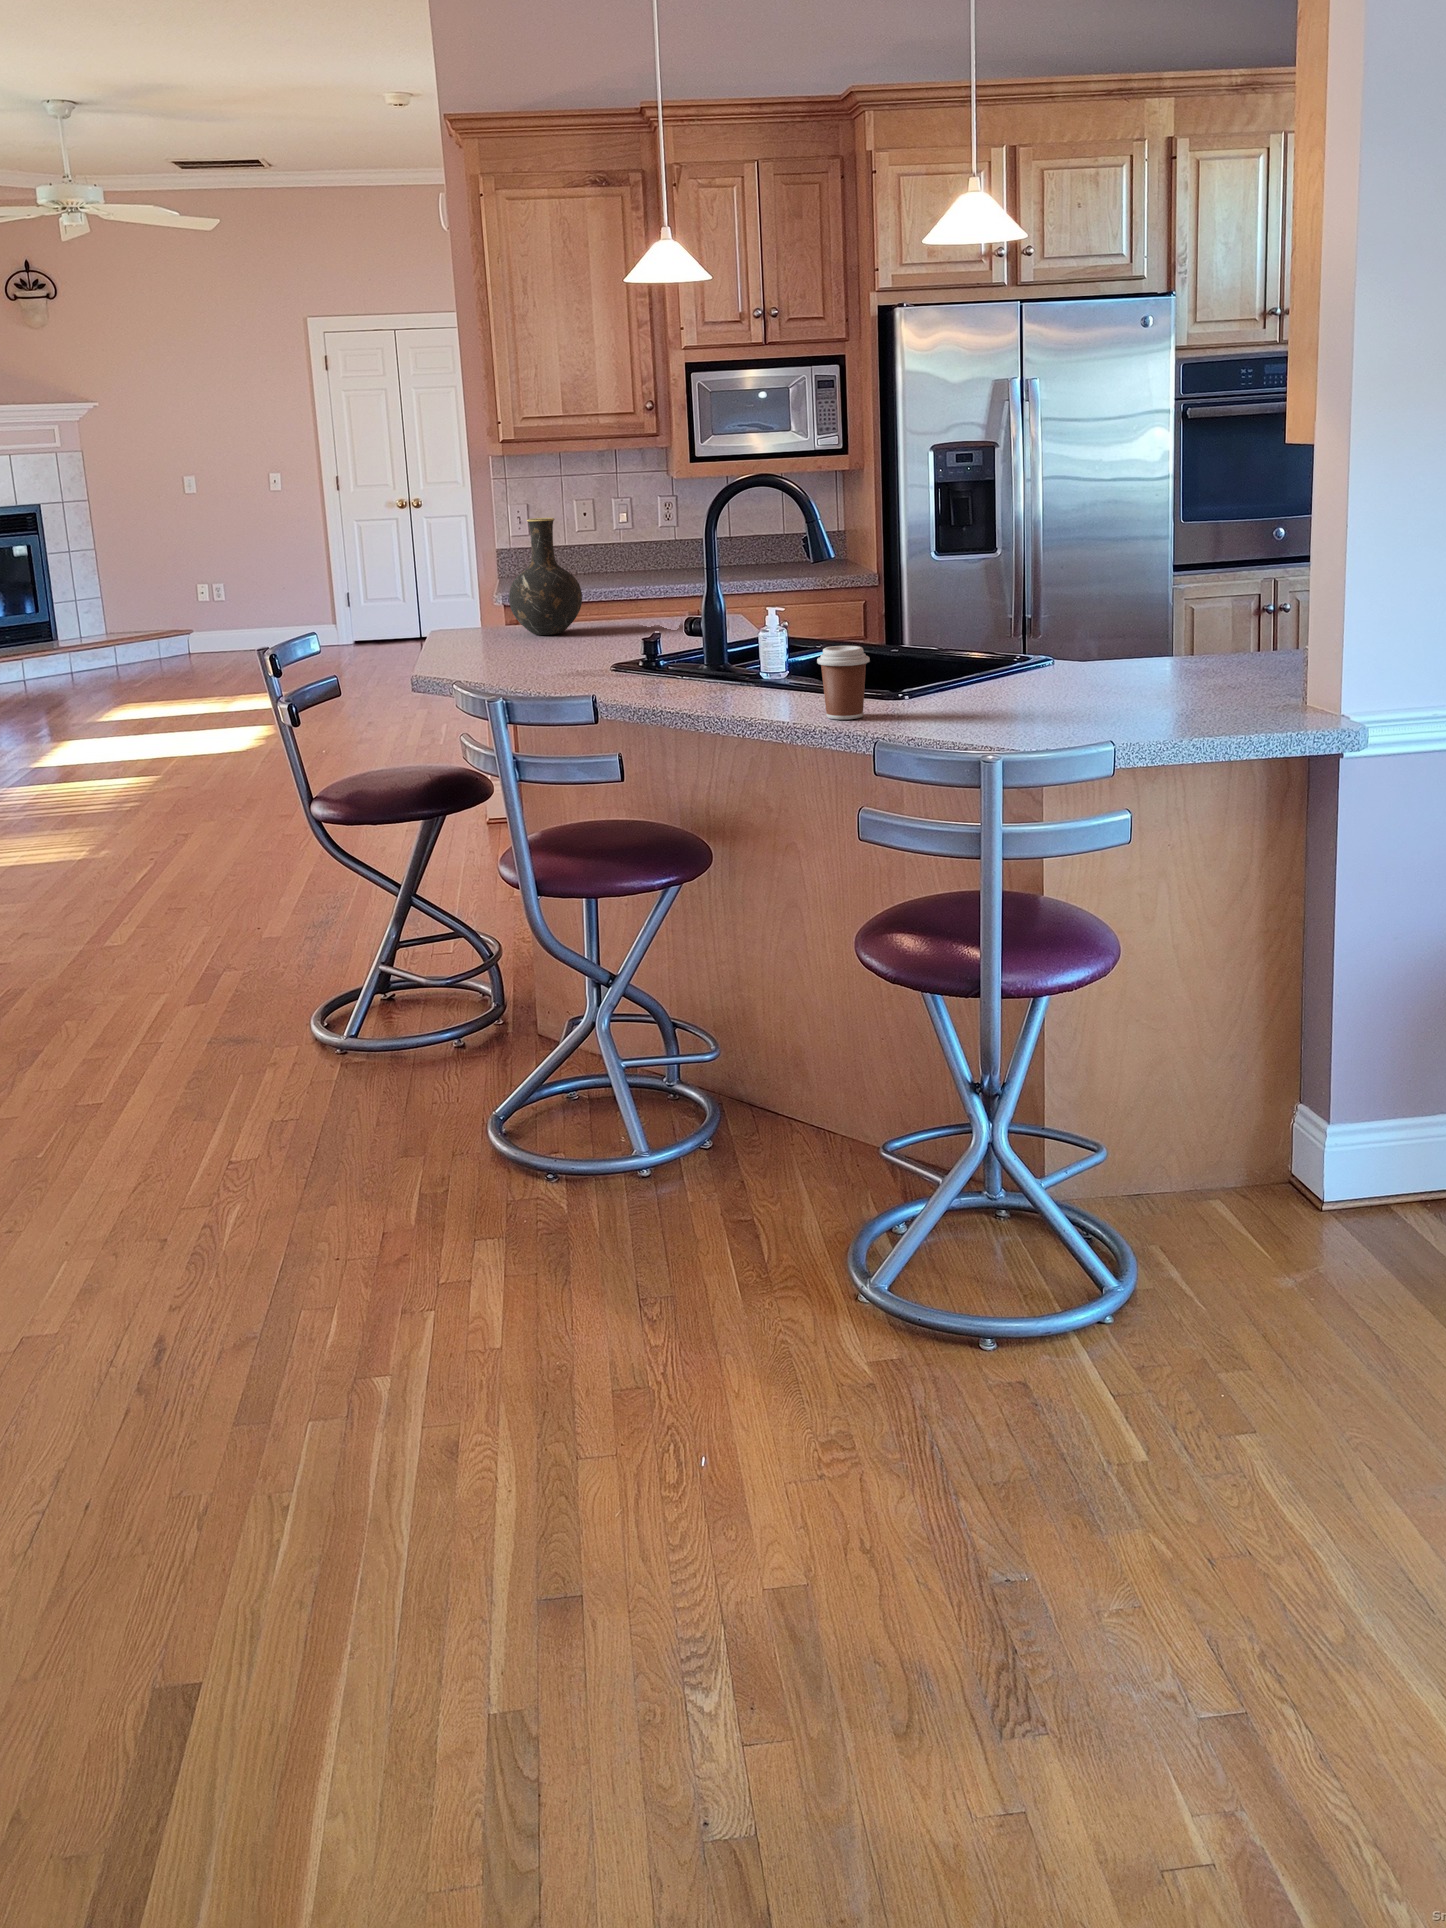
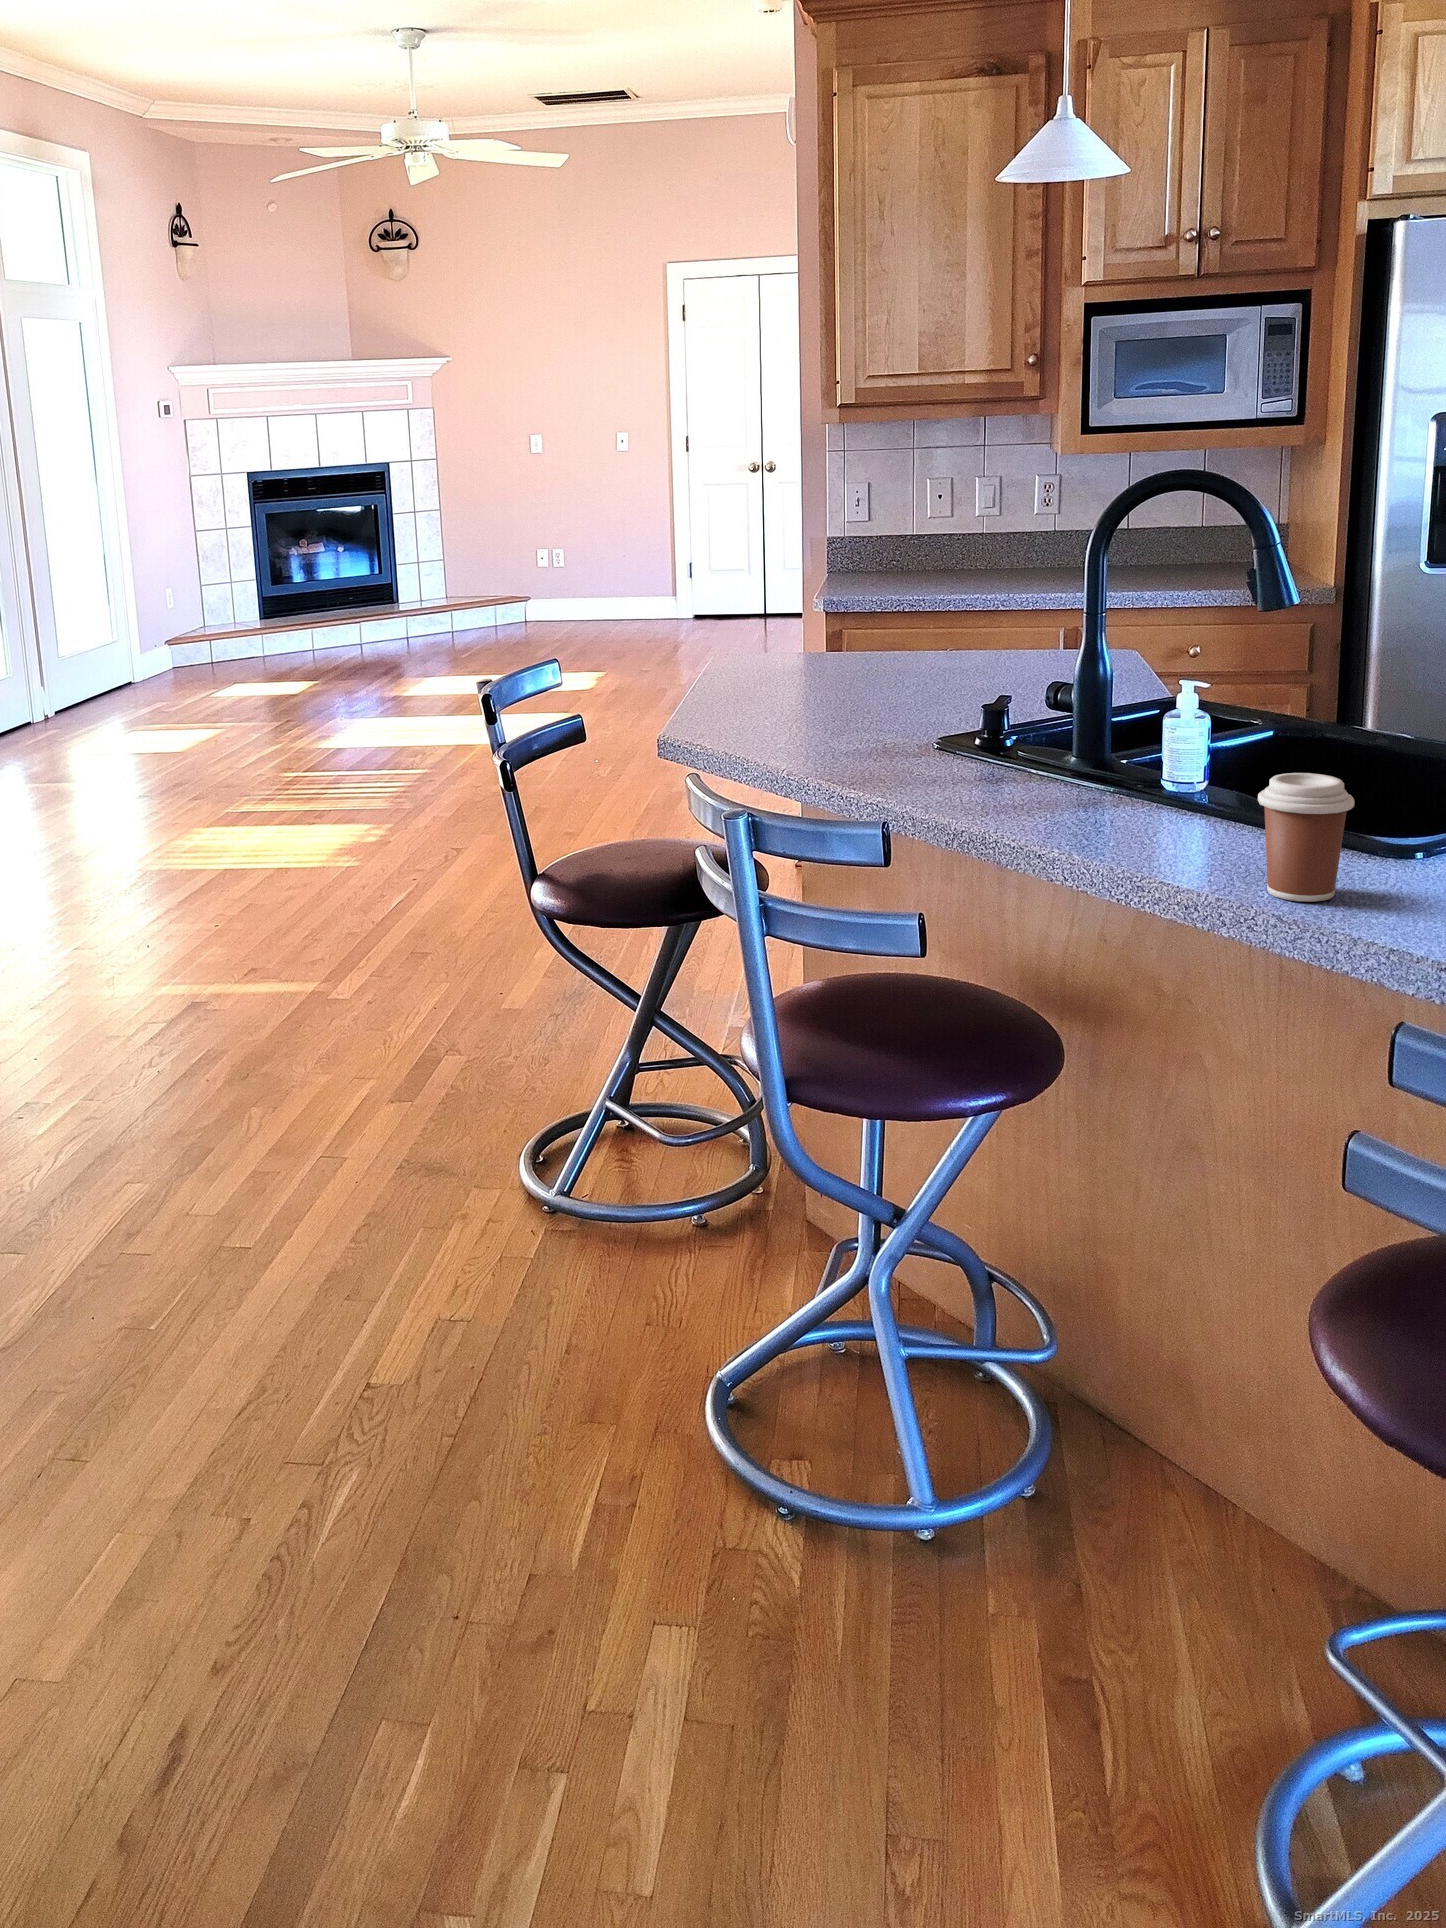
vase: present [509,518,582,635] -> none [809,517,909,676]

